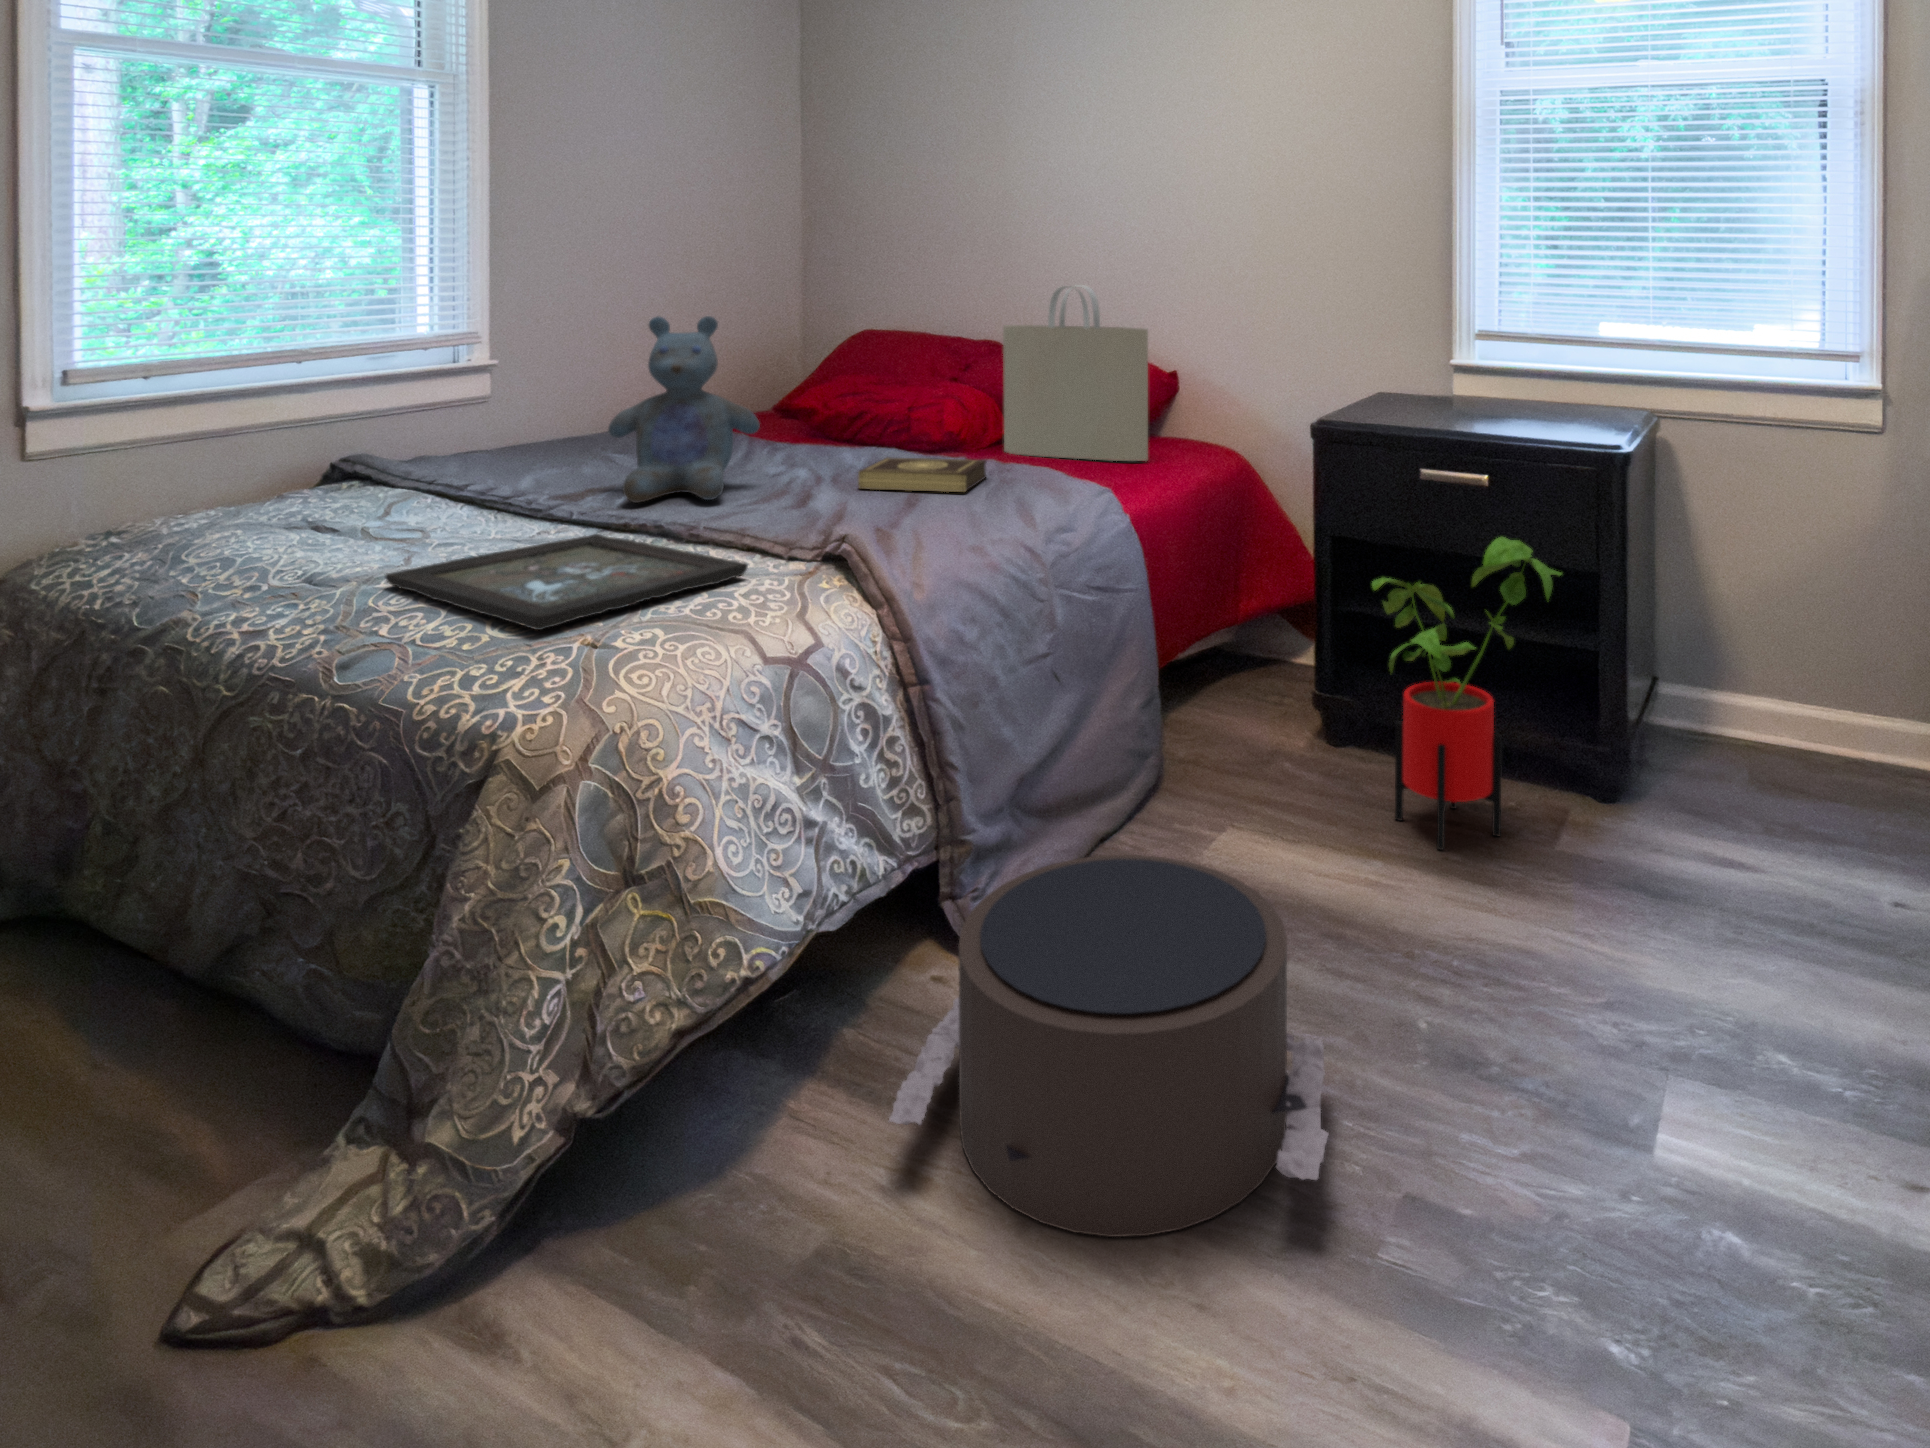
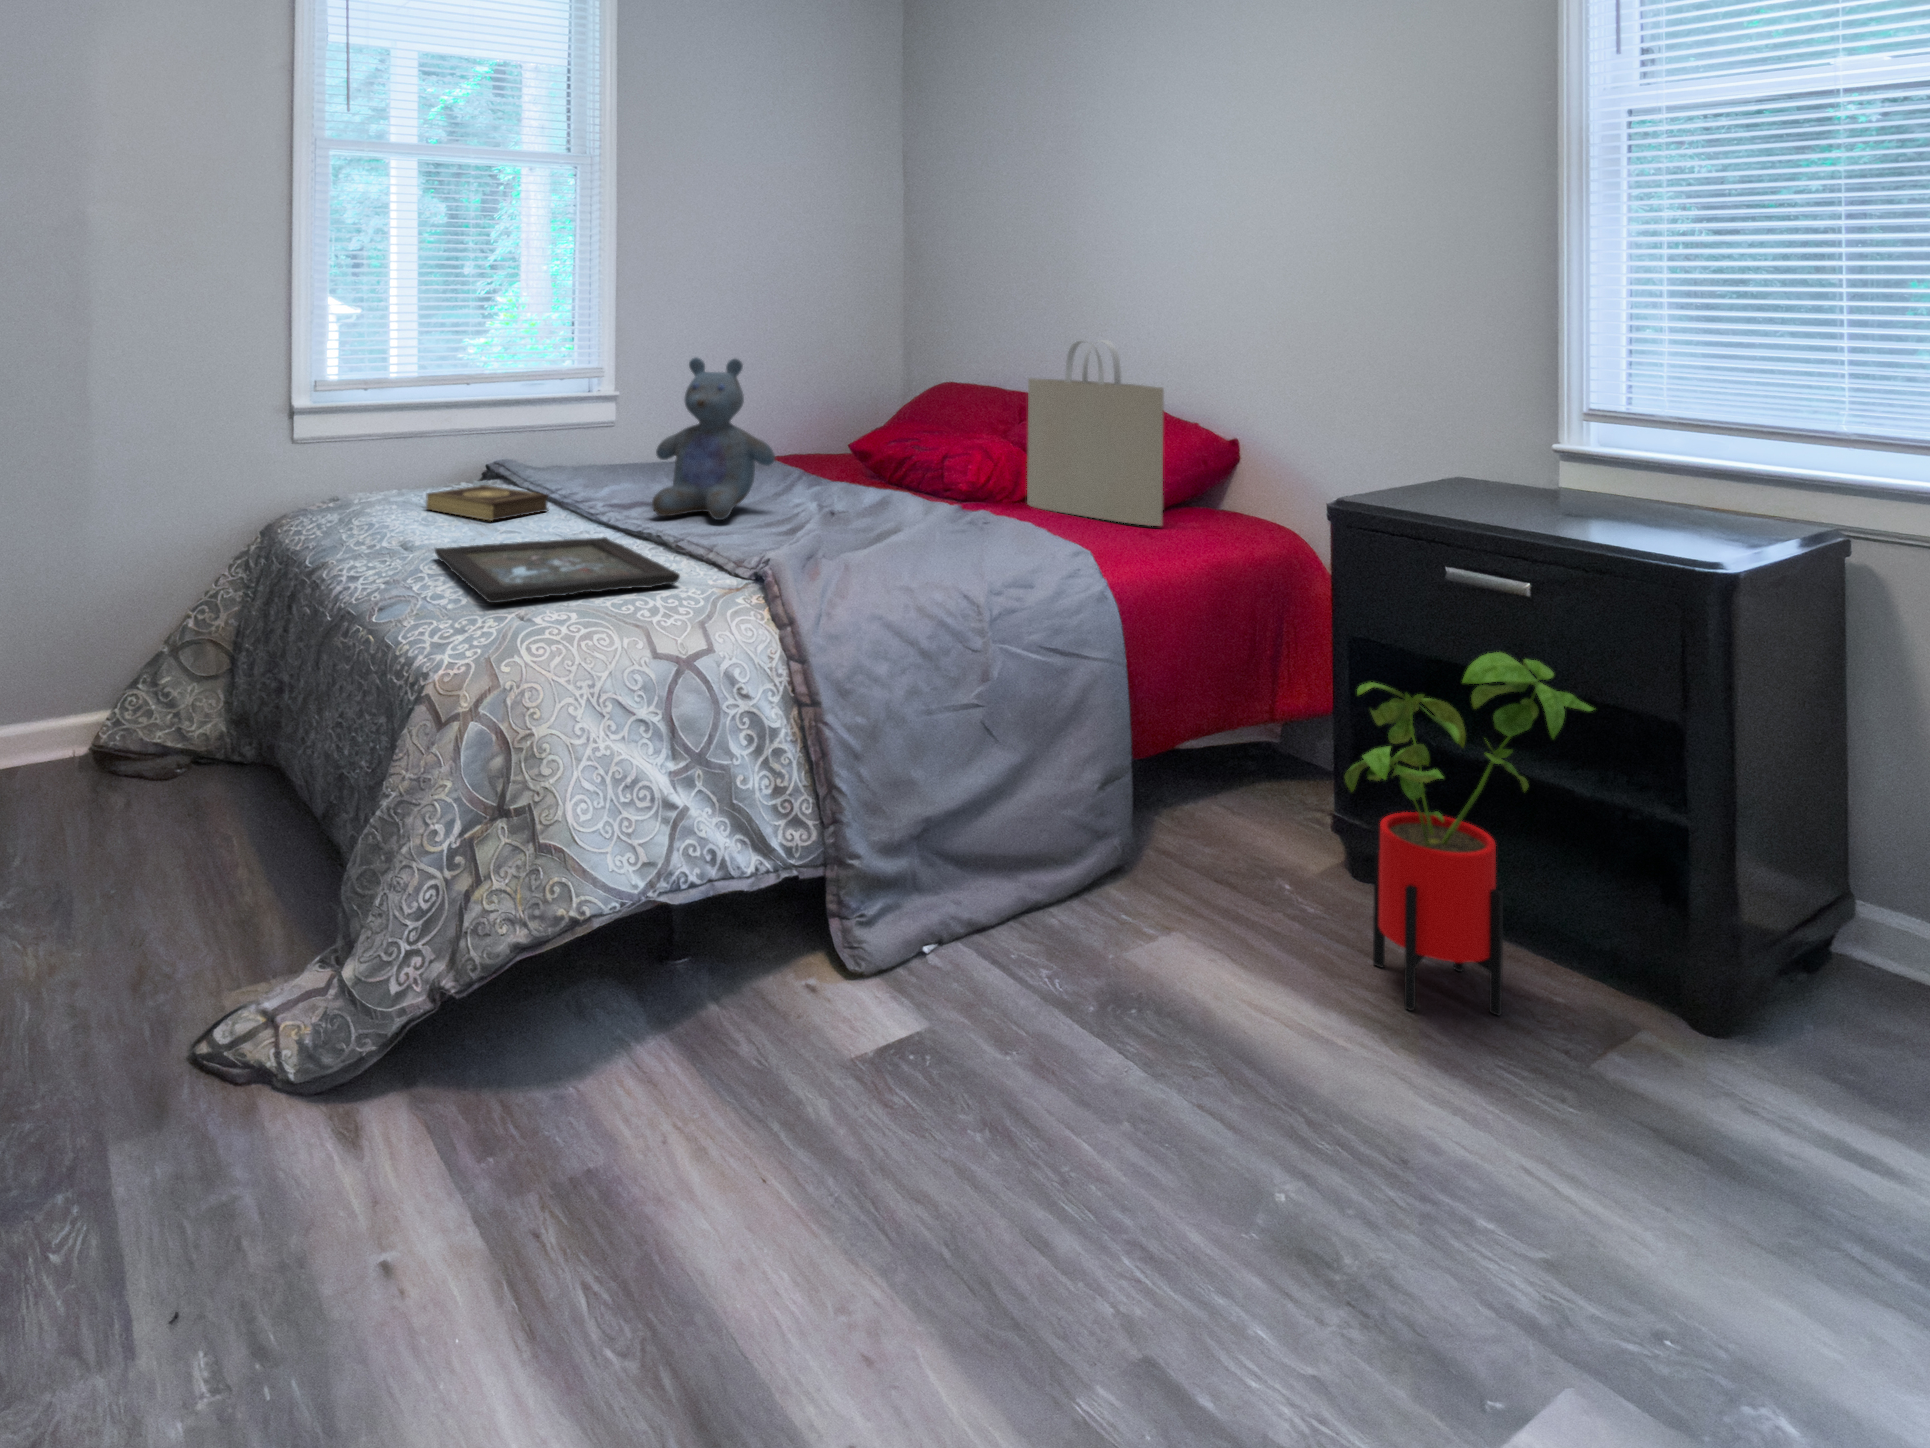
book: present [858,457,987,492] -> present [426,485,548,521]
pouf: present [889,855,1328,1237] -> none [669,895,1101,1269]

